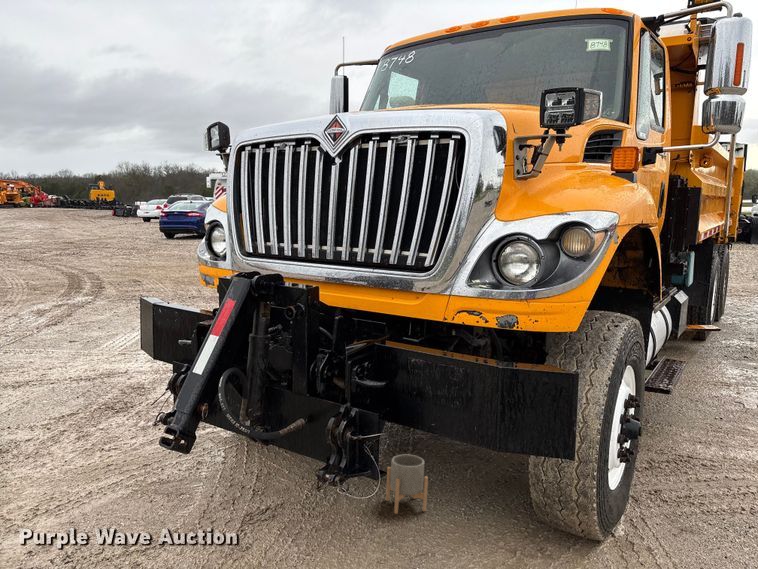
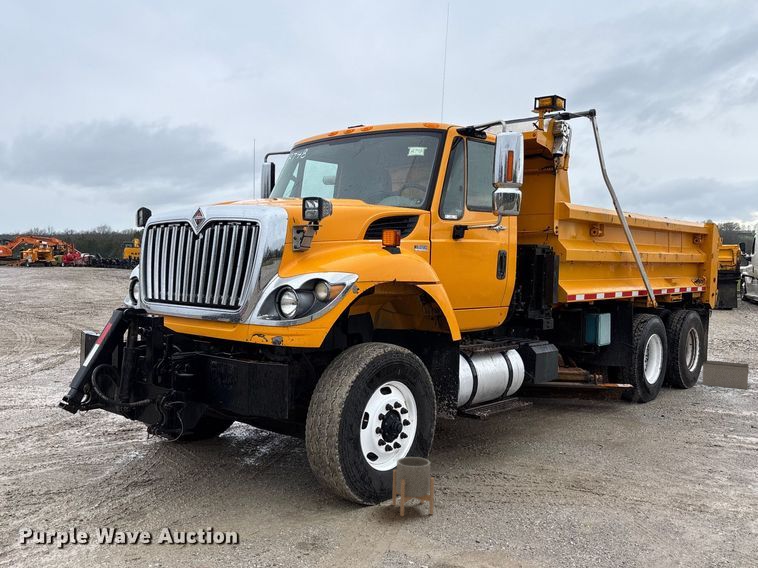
storage bin: none [678,337,723,366] -> present [703,361,749,389]

